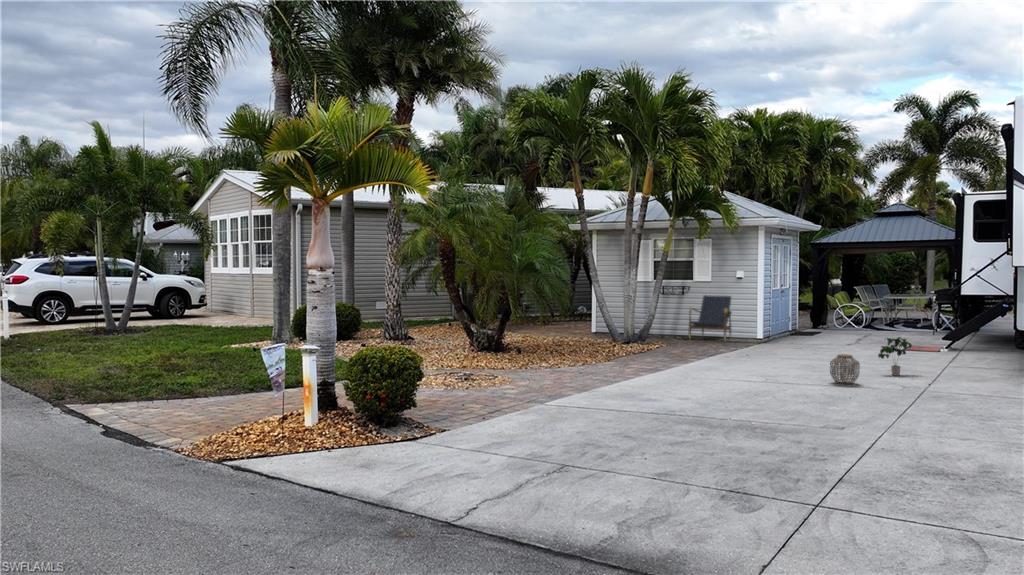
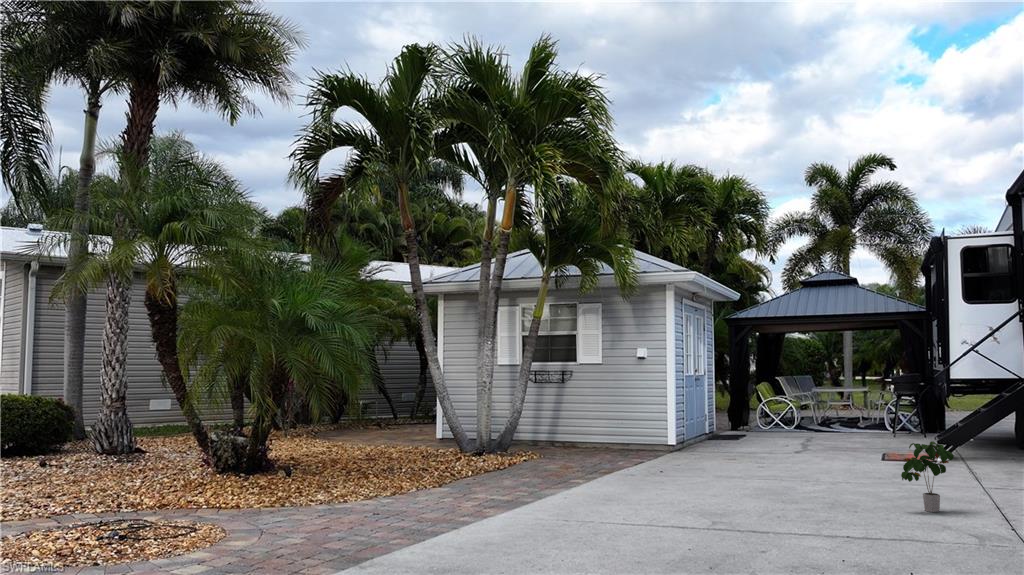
lounge chair: present [689,295,731,340] -> none [571,383,632,450]
woven basket: present [830,354,859,385] -> none [835,476,894,537]

